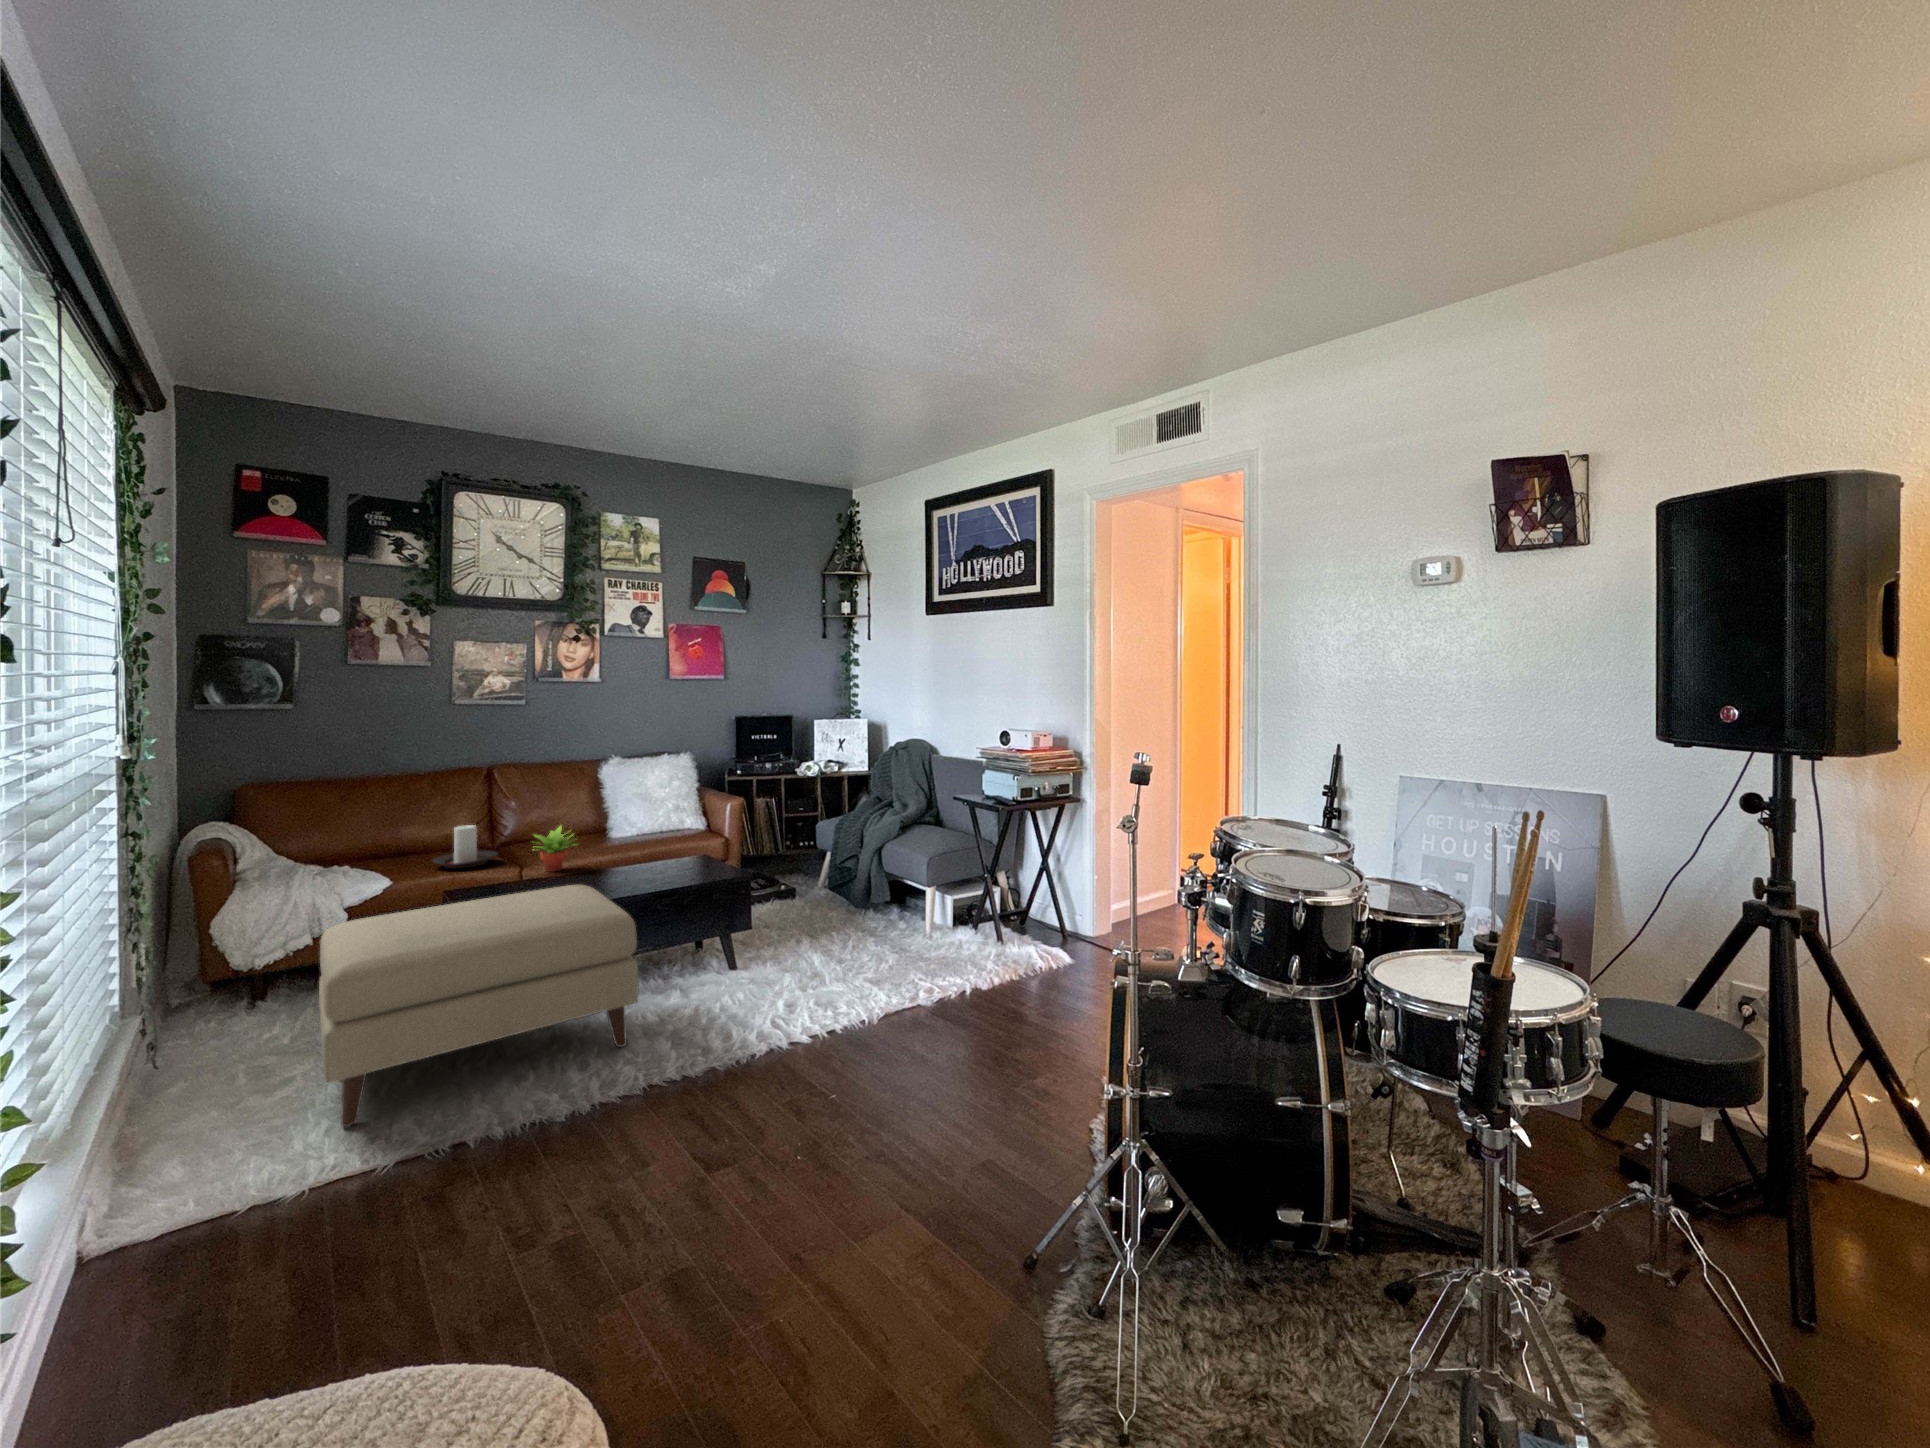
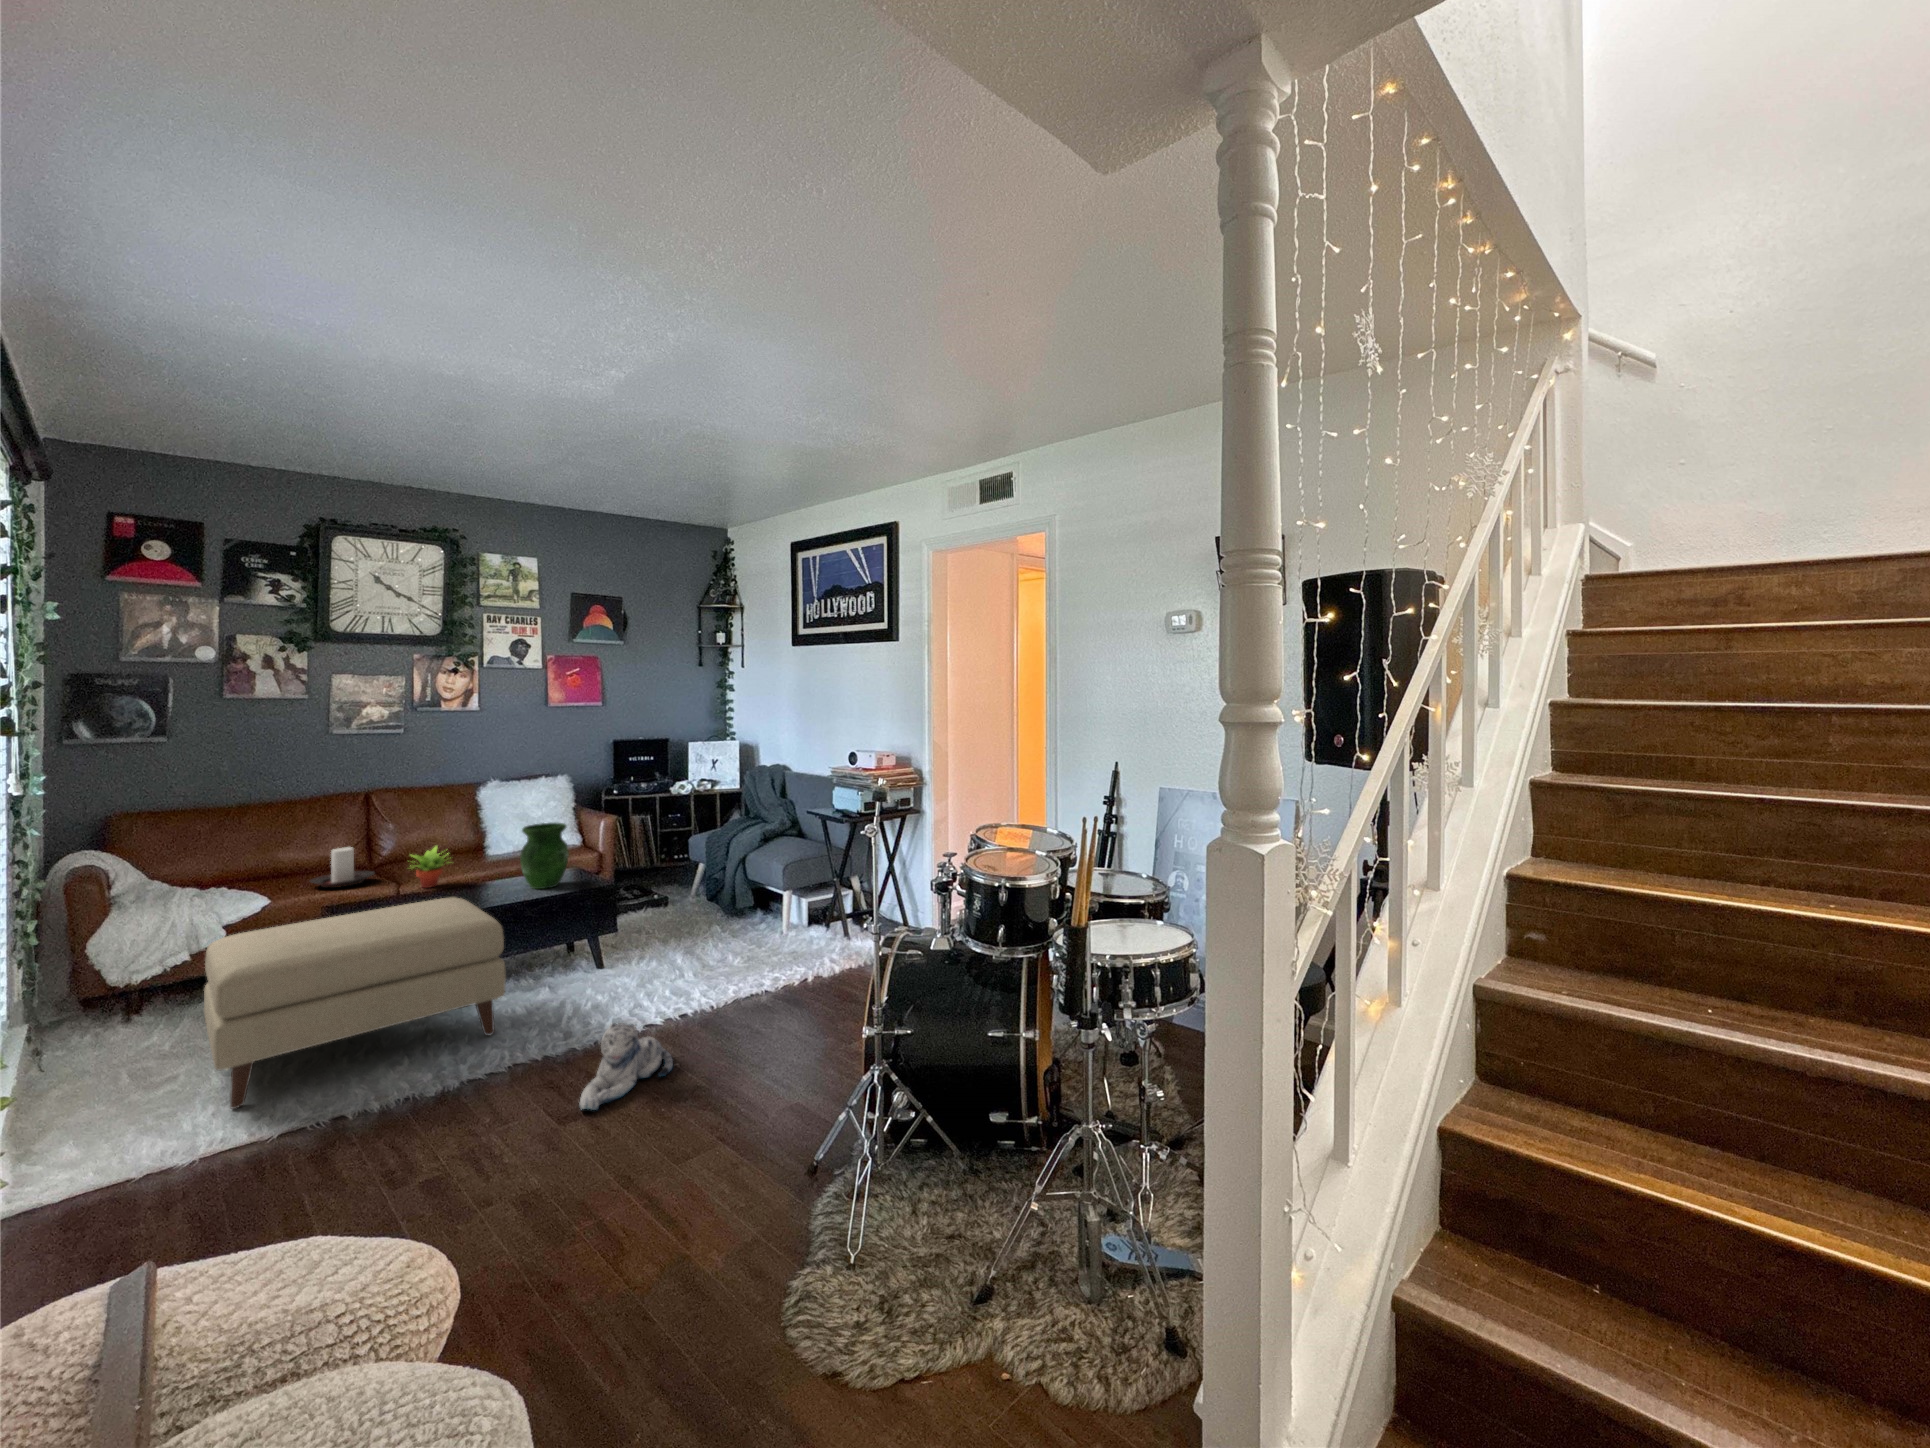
vase: none [648,803,699,877] -> present [520,823,569,889]
plush toy: none [732,1048,835,1159] -> present [579,1023,673,1110]

